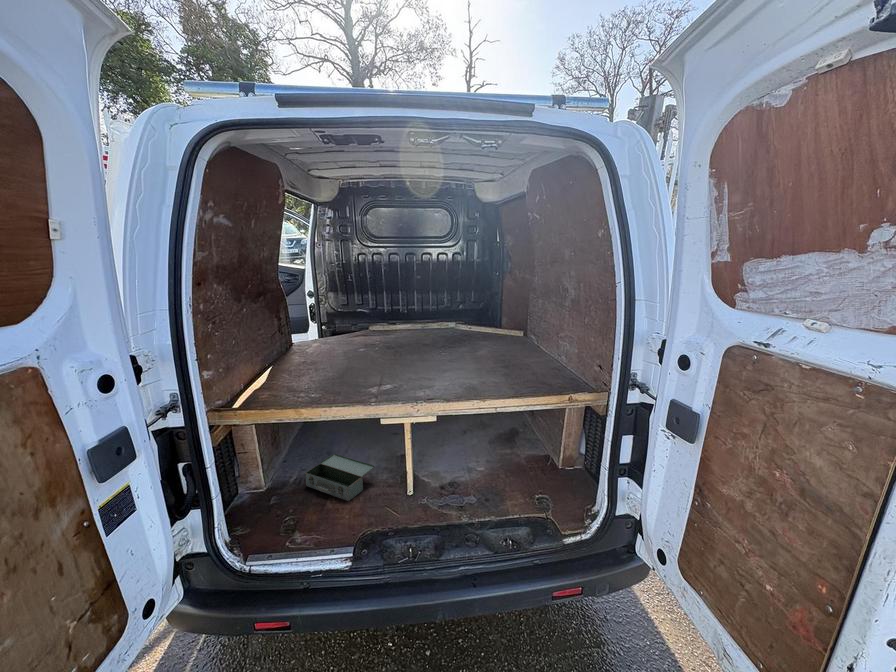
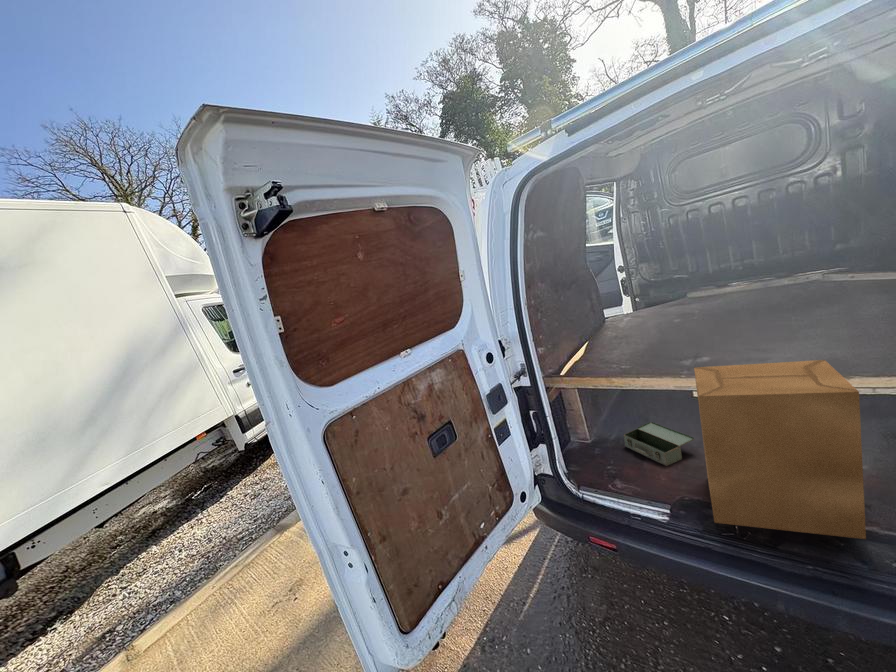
cardboard box: none [381,386,502,556] -> present [694,360,866,539]

